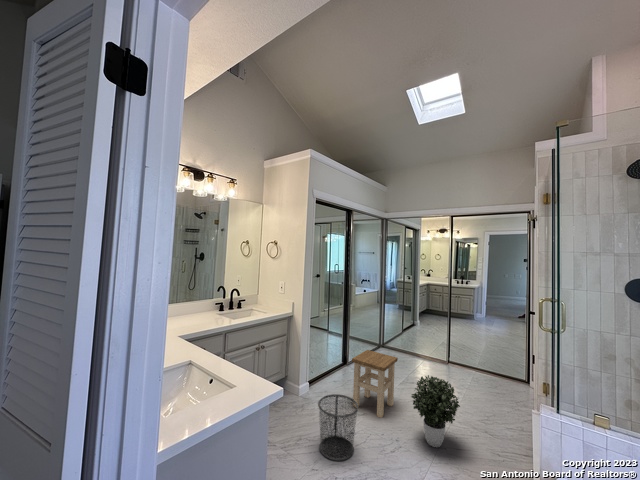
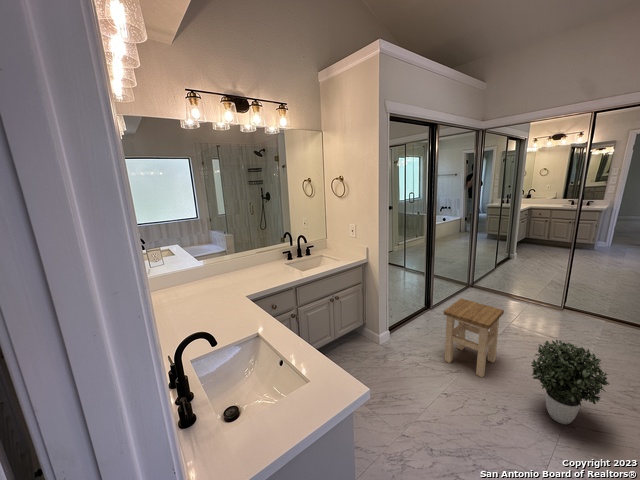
waste bin: present [318,394,358,461] -> none [408,356,460,430]

